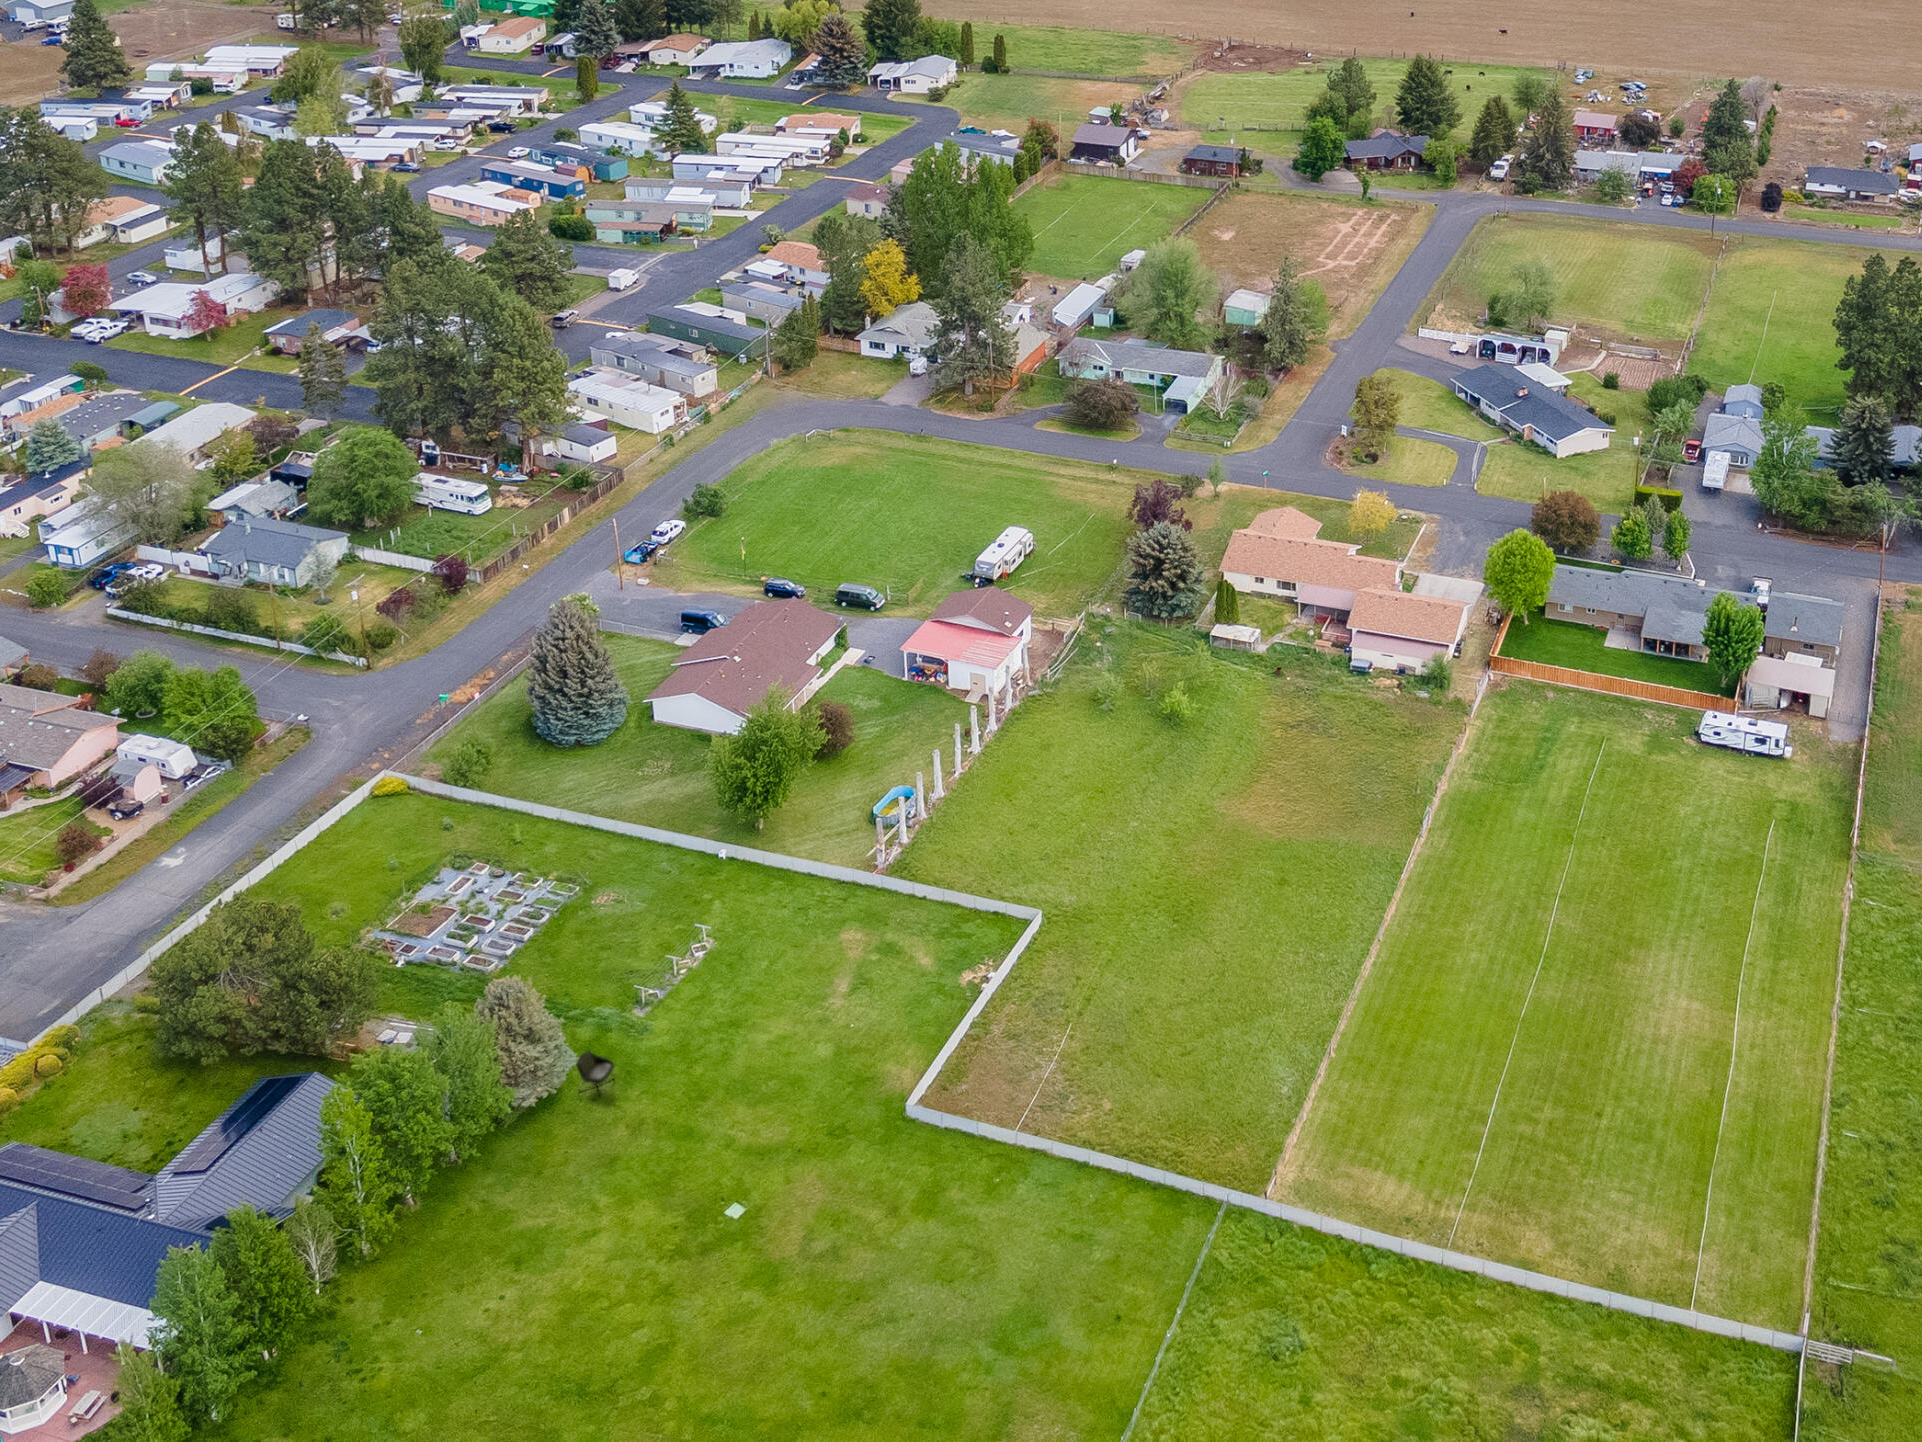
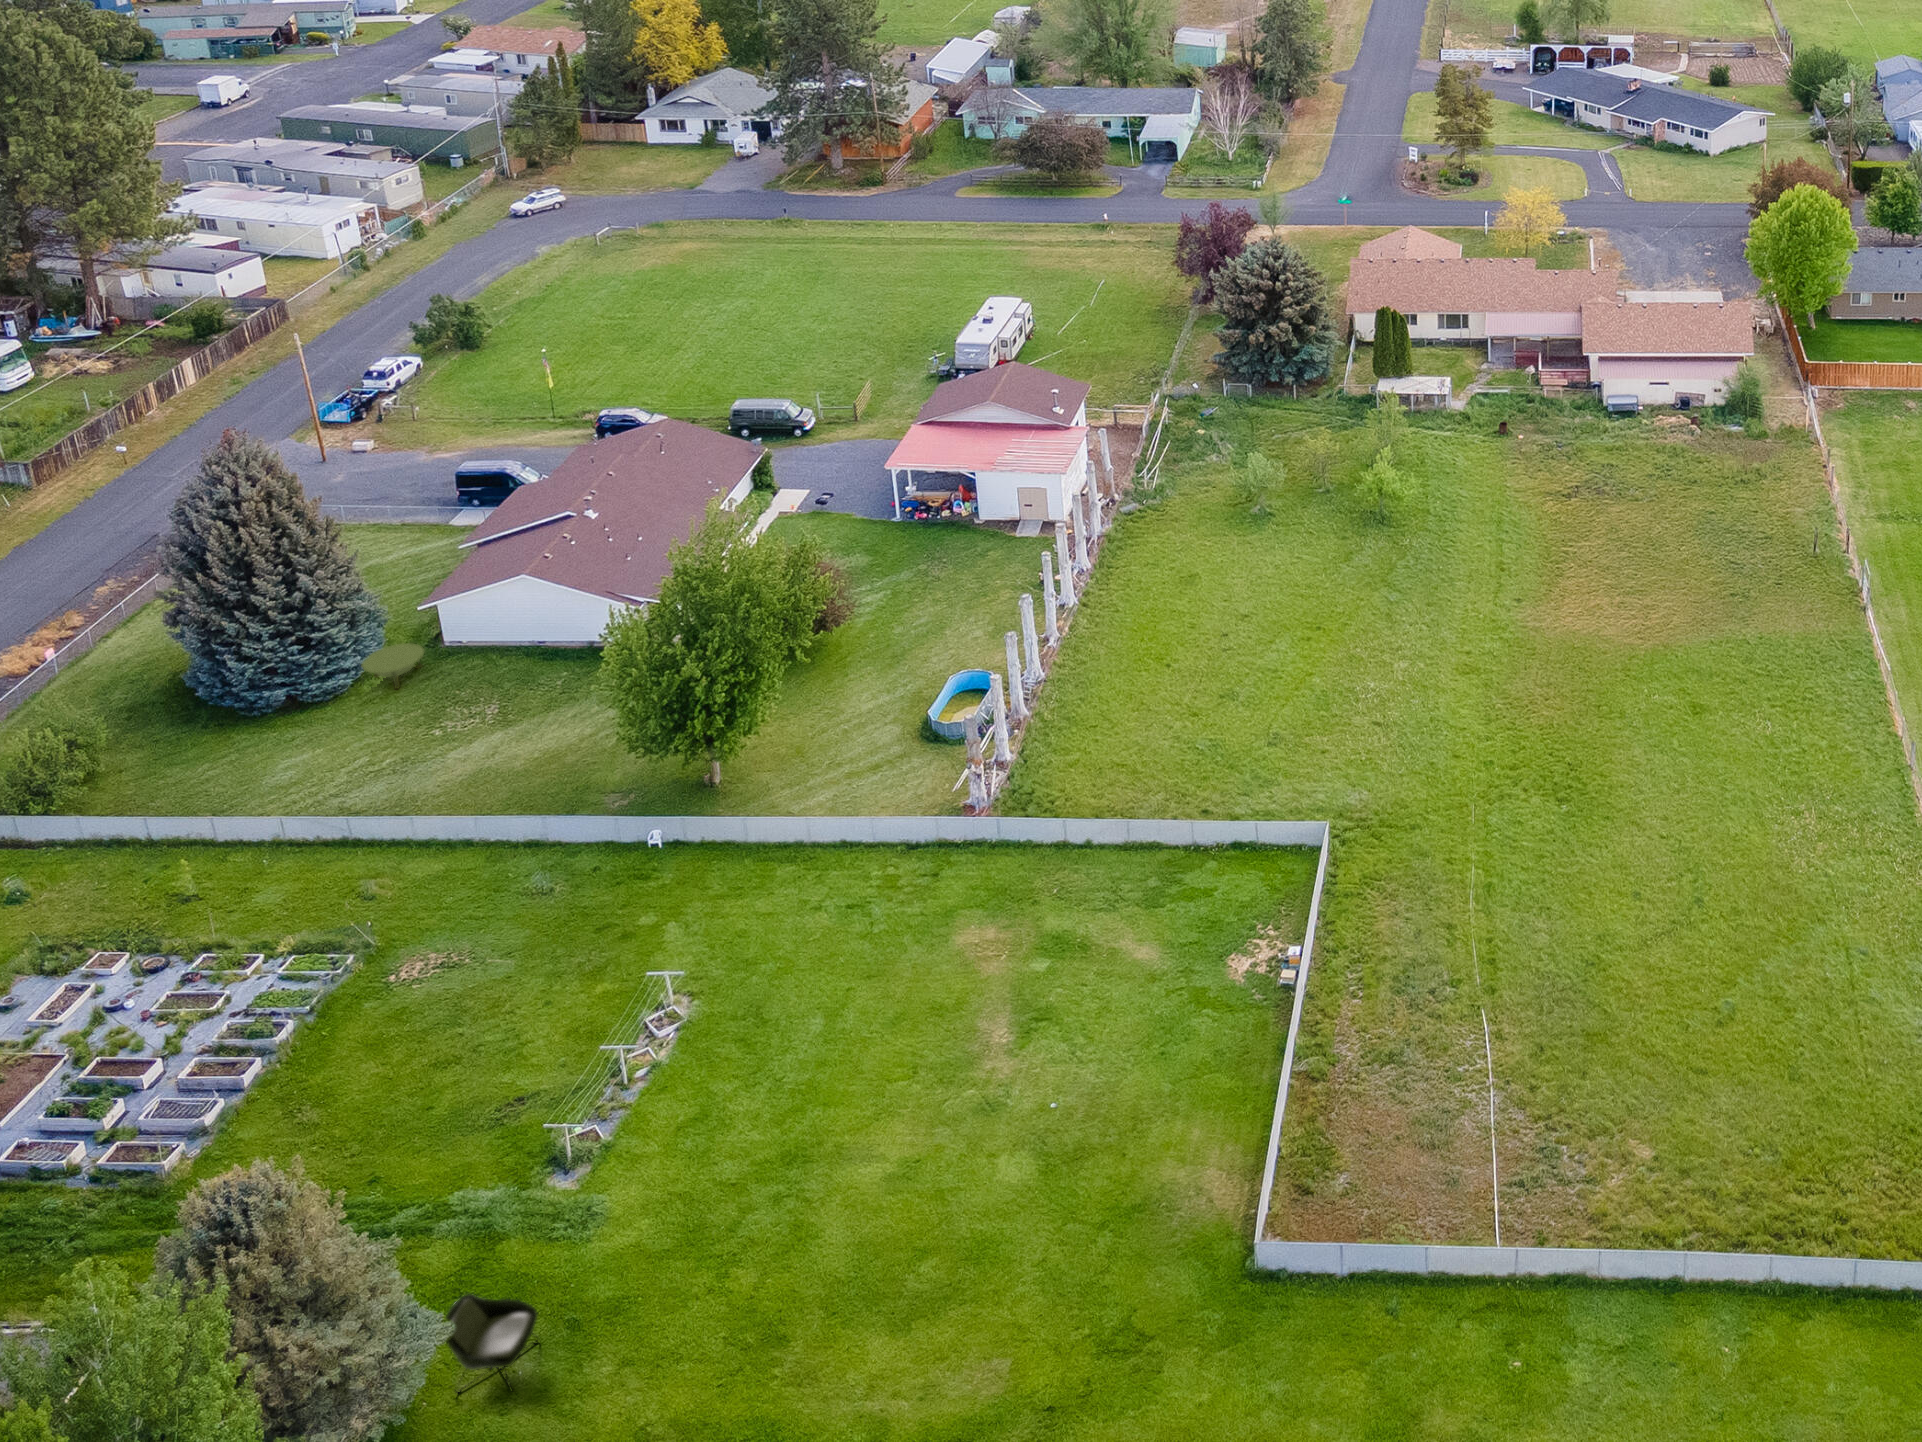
round table: none [614,717,645,743] -> present [362,643,424,689]

